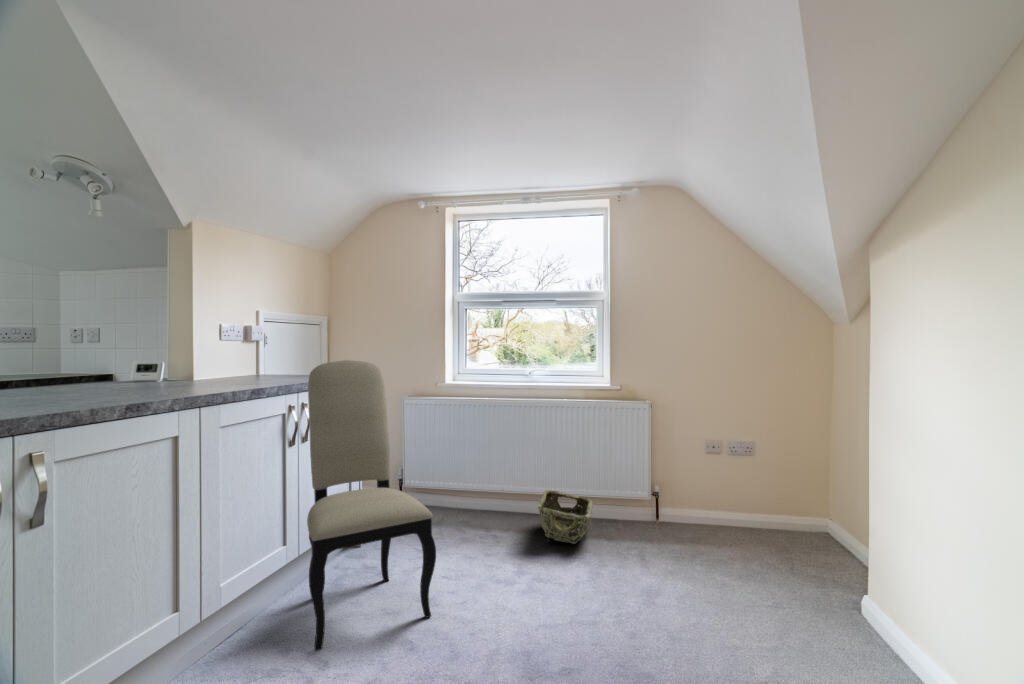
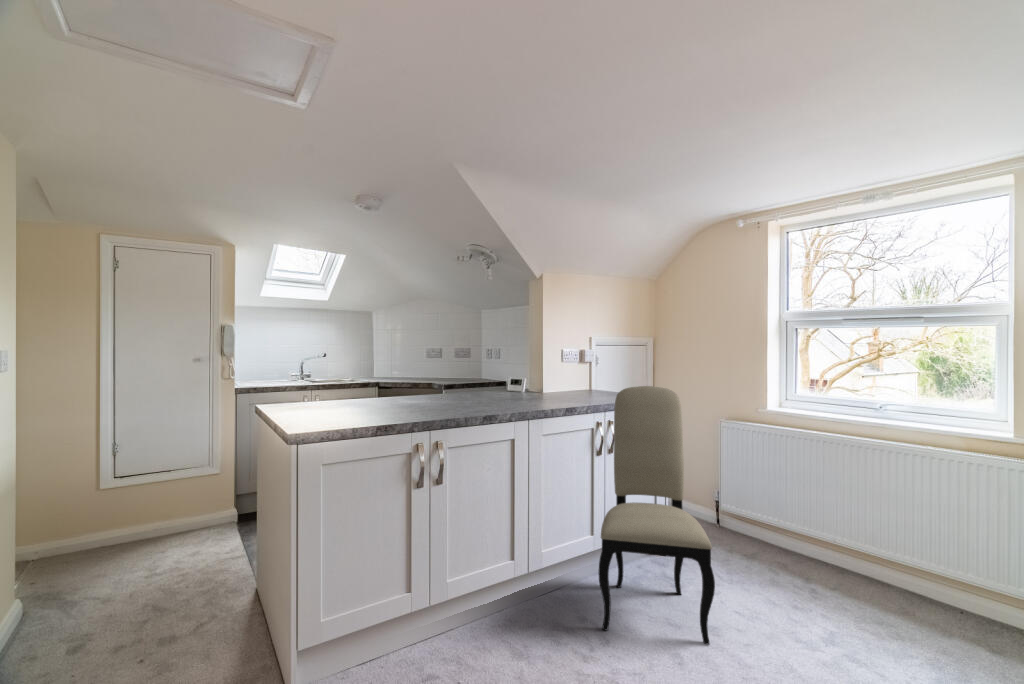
woven basket: present [538,490,593,544] -> none [871,556,974,637]

